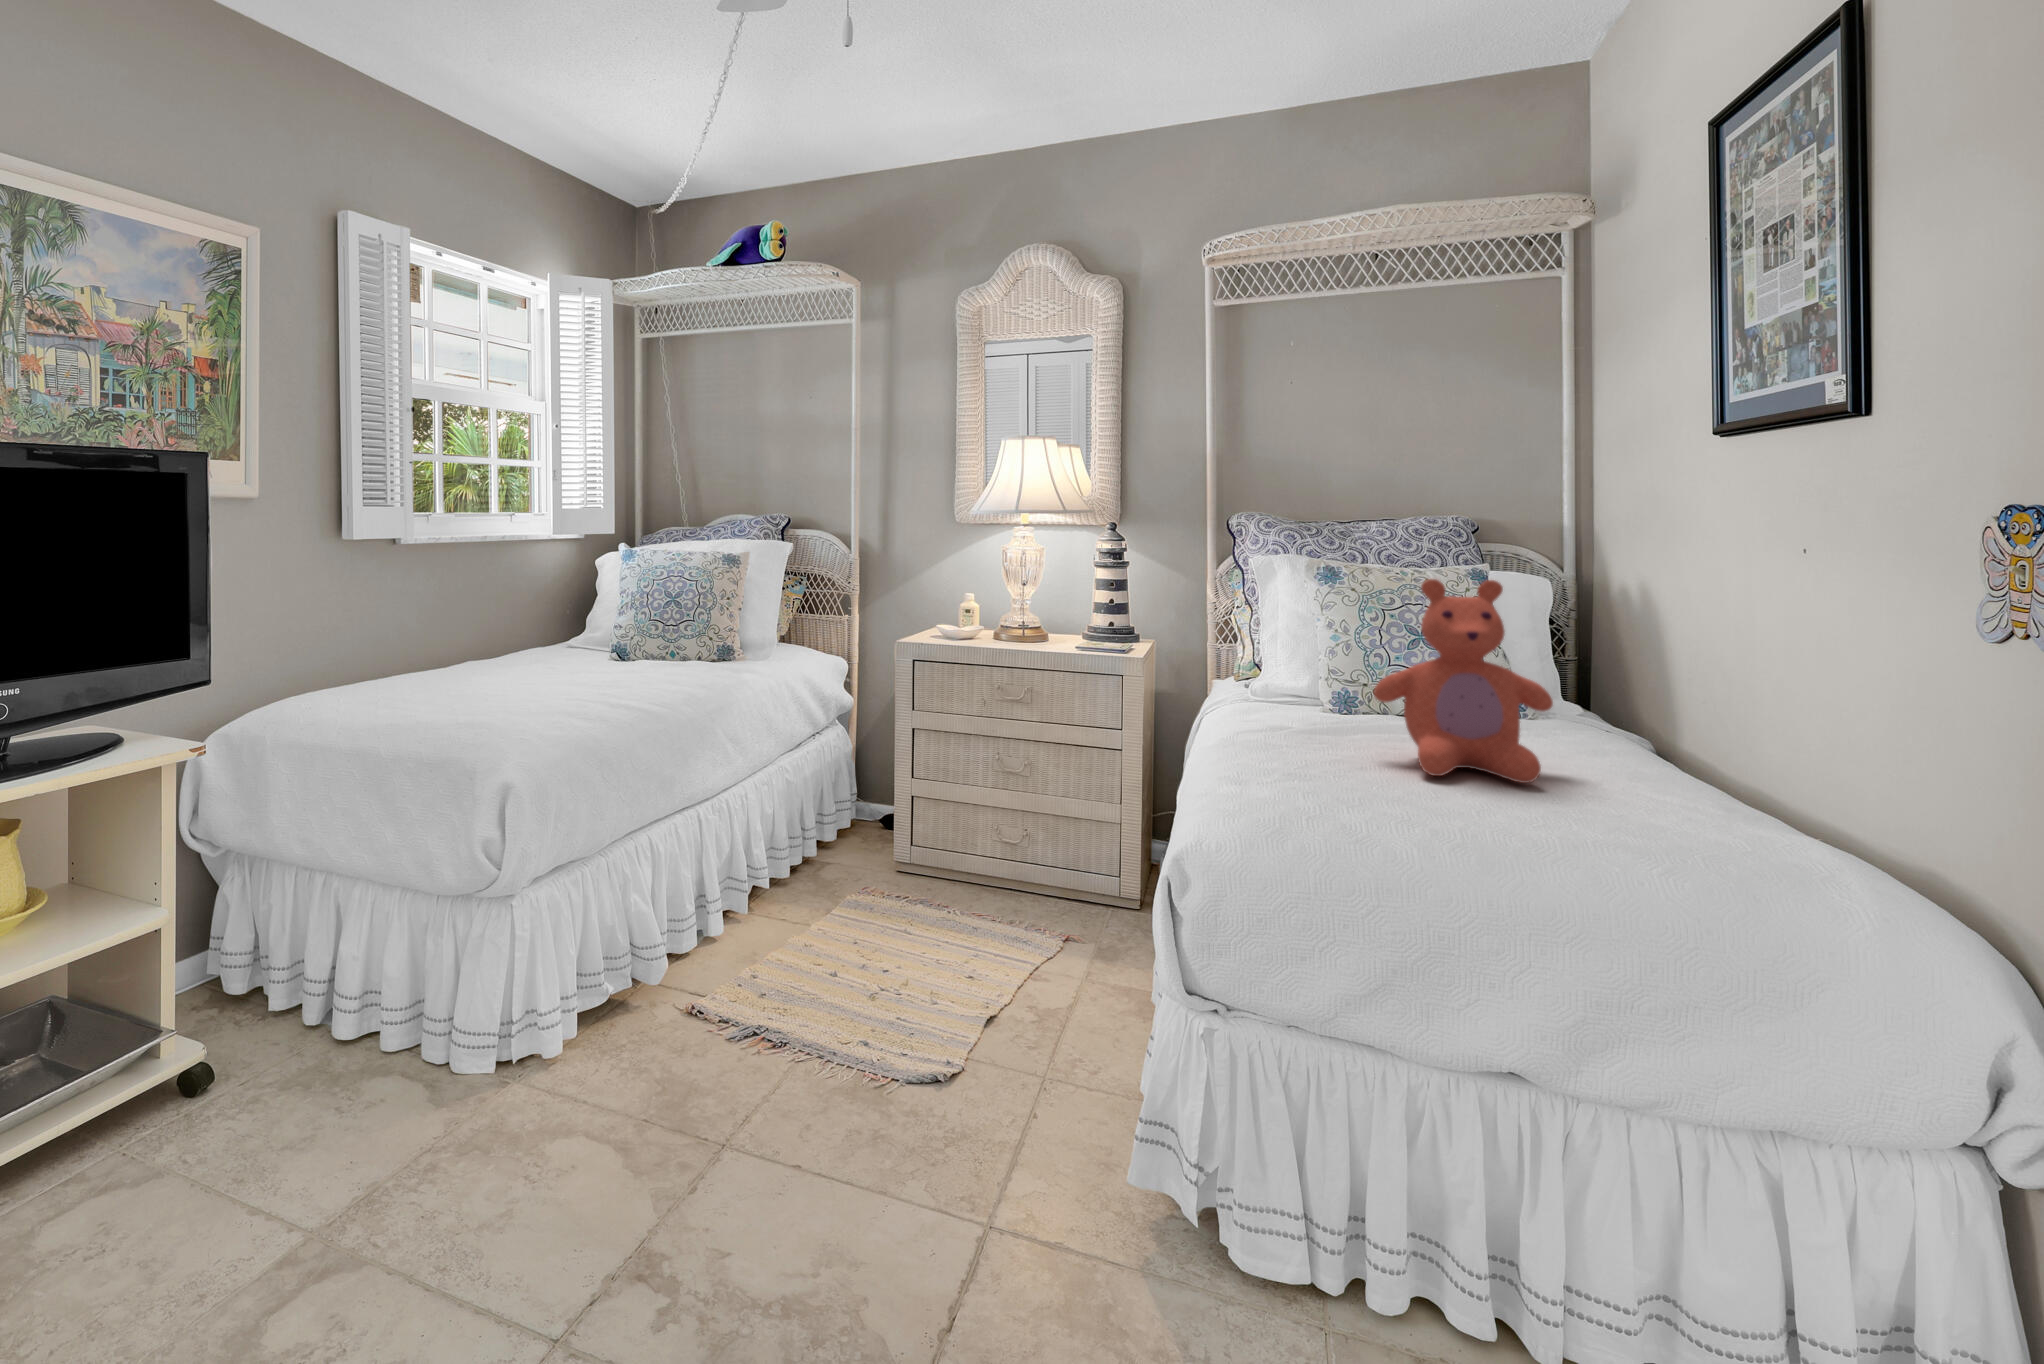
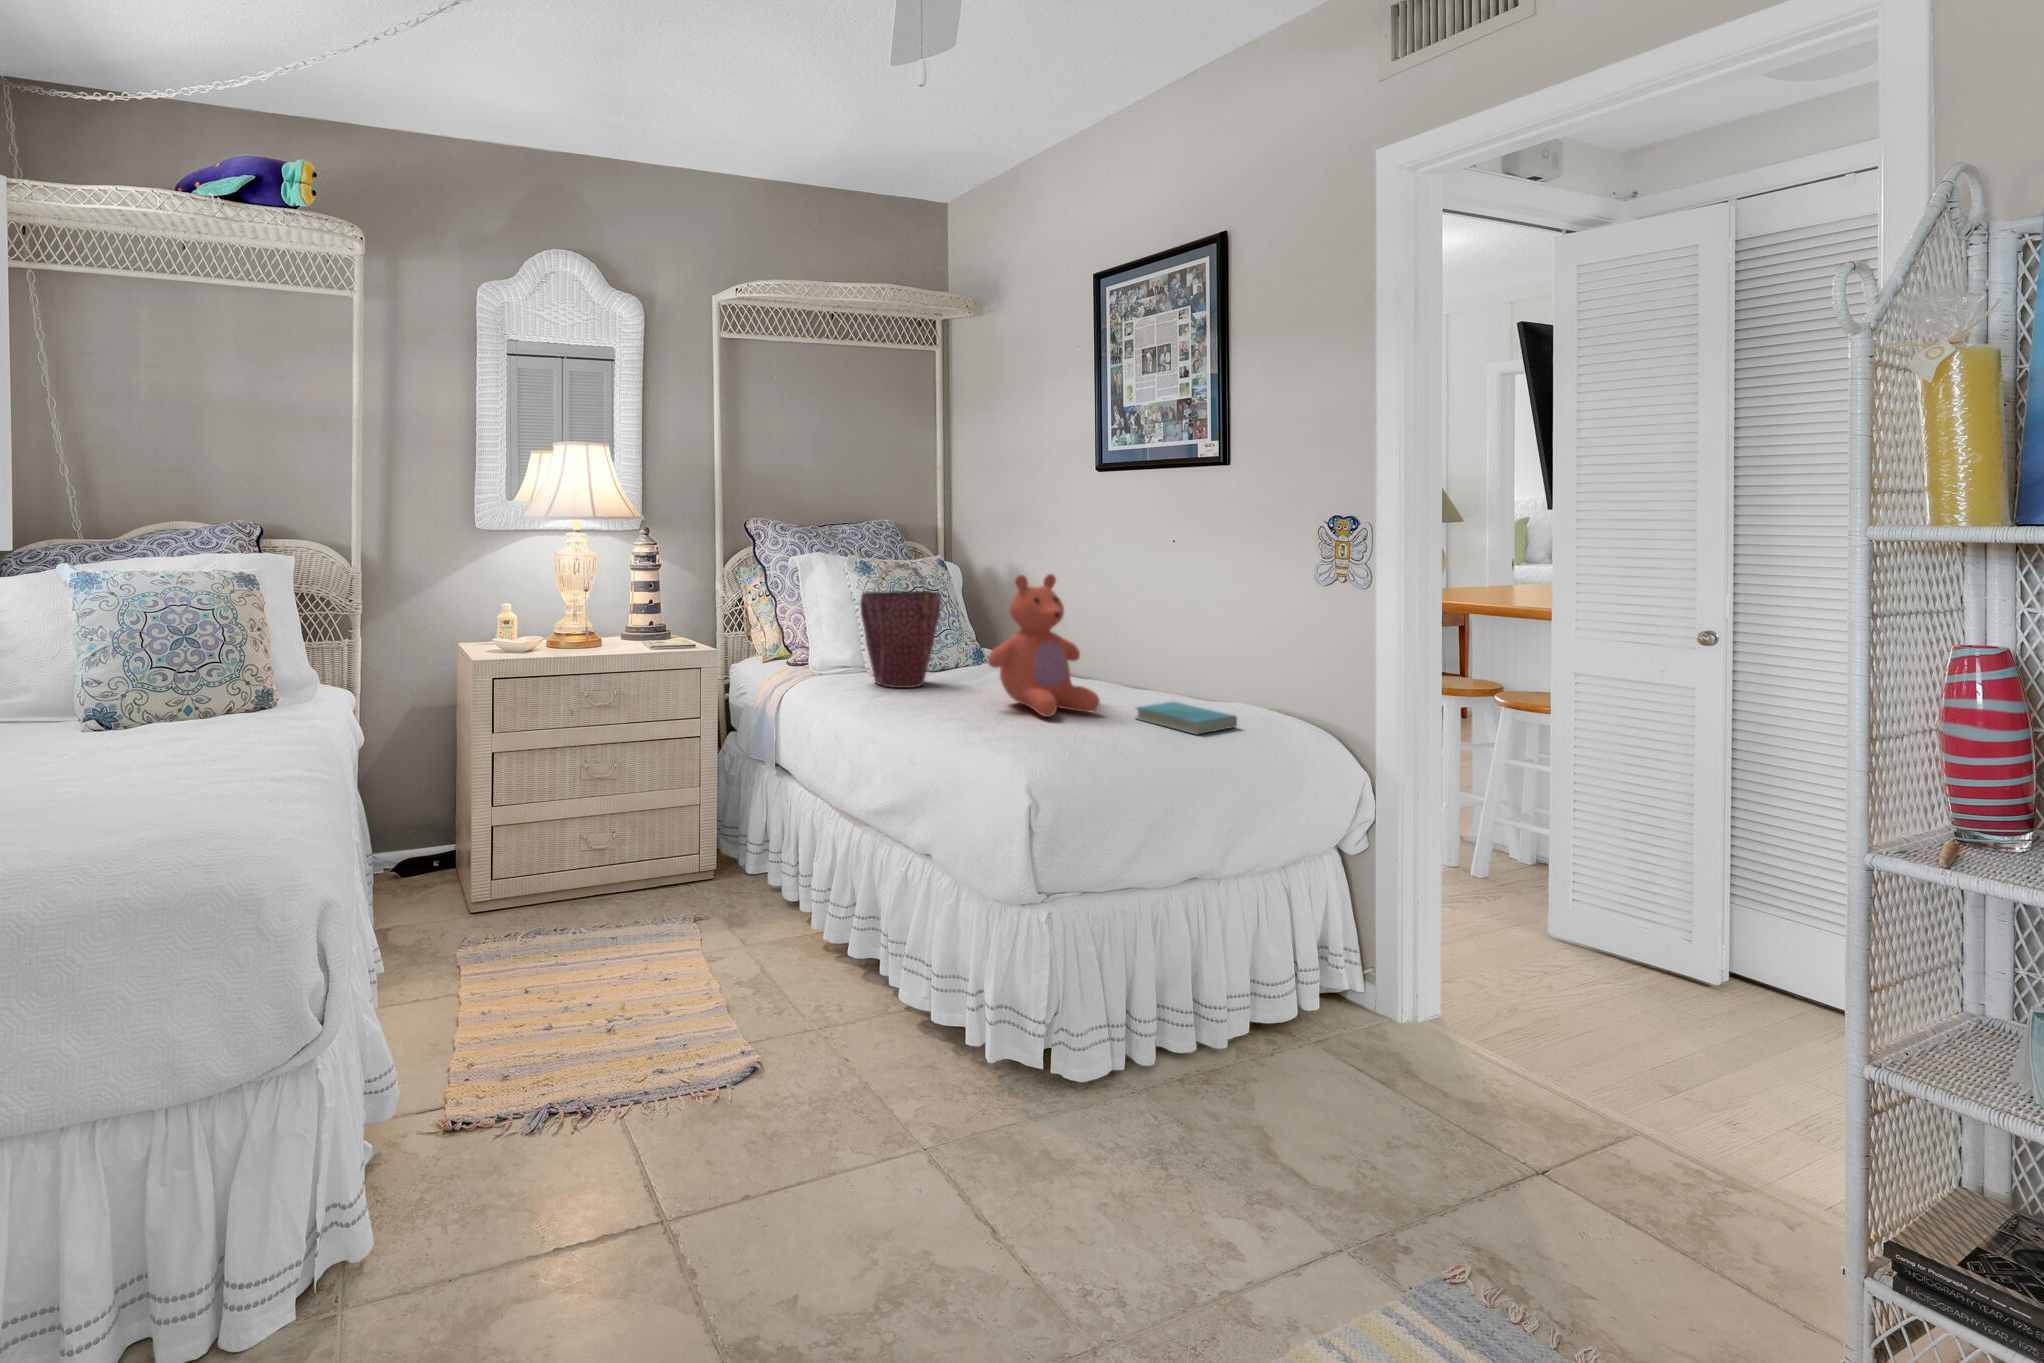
handbag: none [1266,566,1383,724] -> present [860,564,941,688]
book: none [1592,785,1773,843] -> present [1136,702,1237,734]

